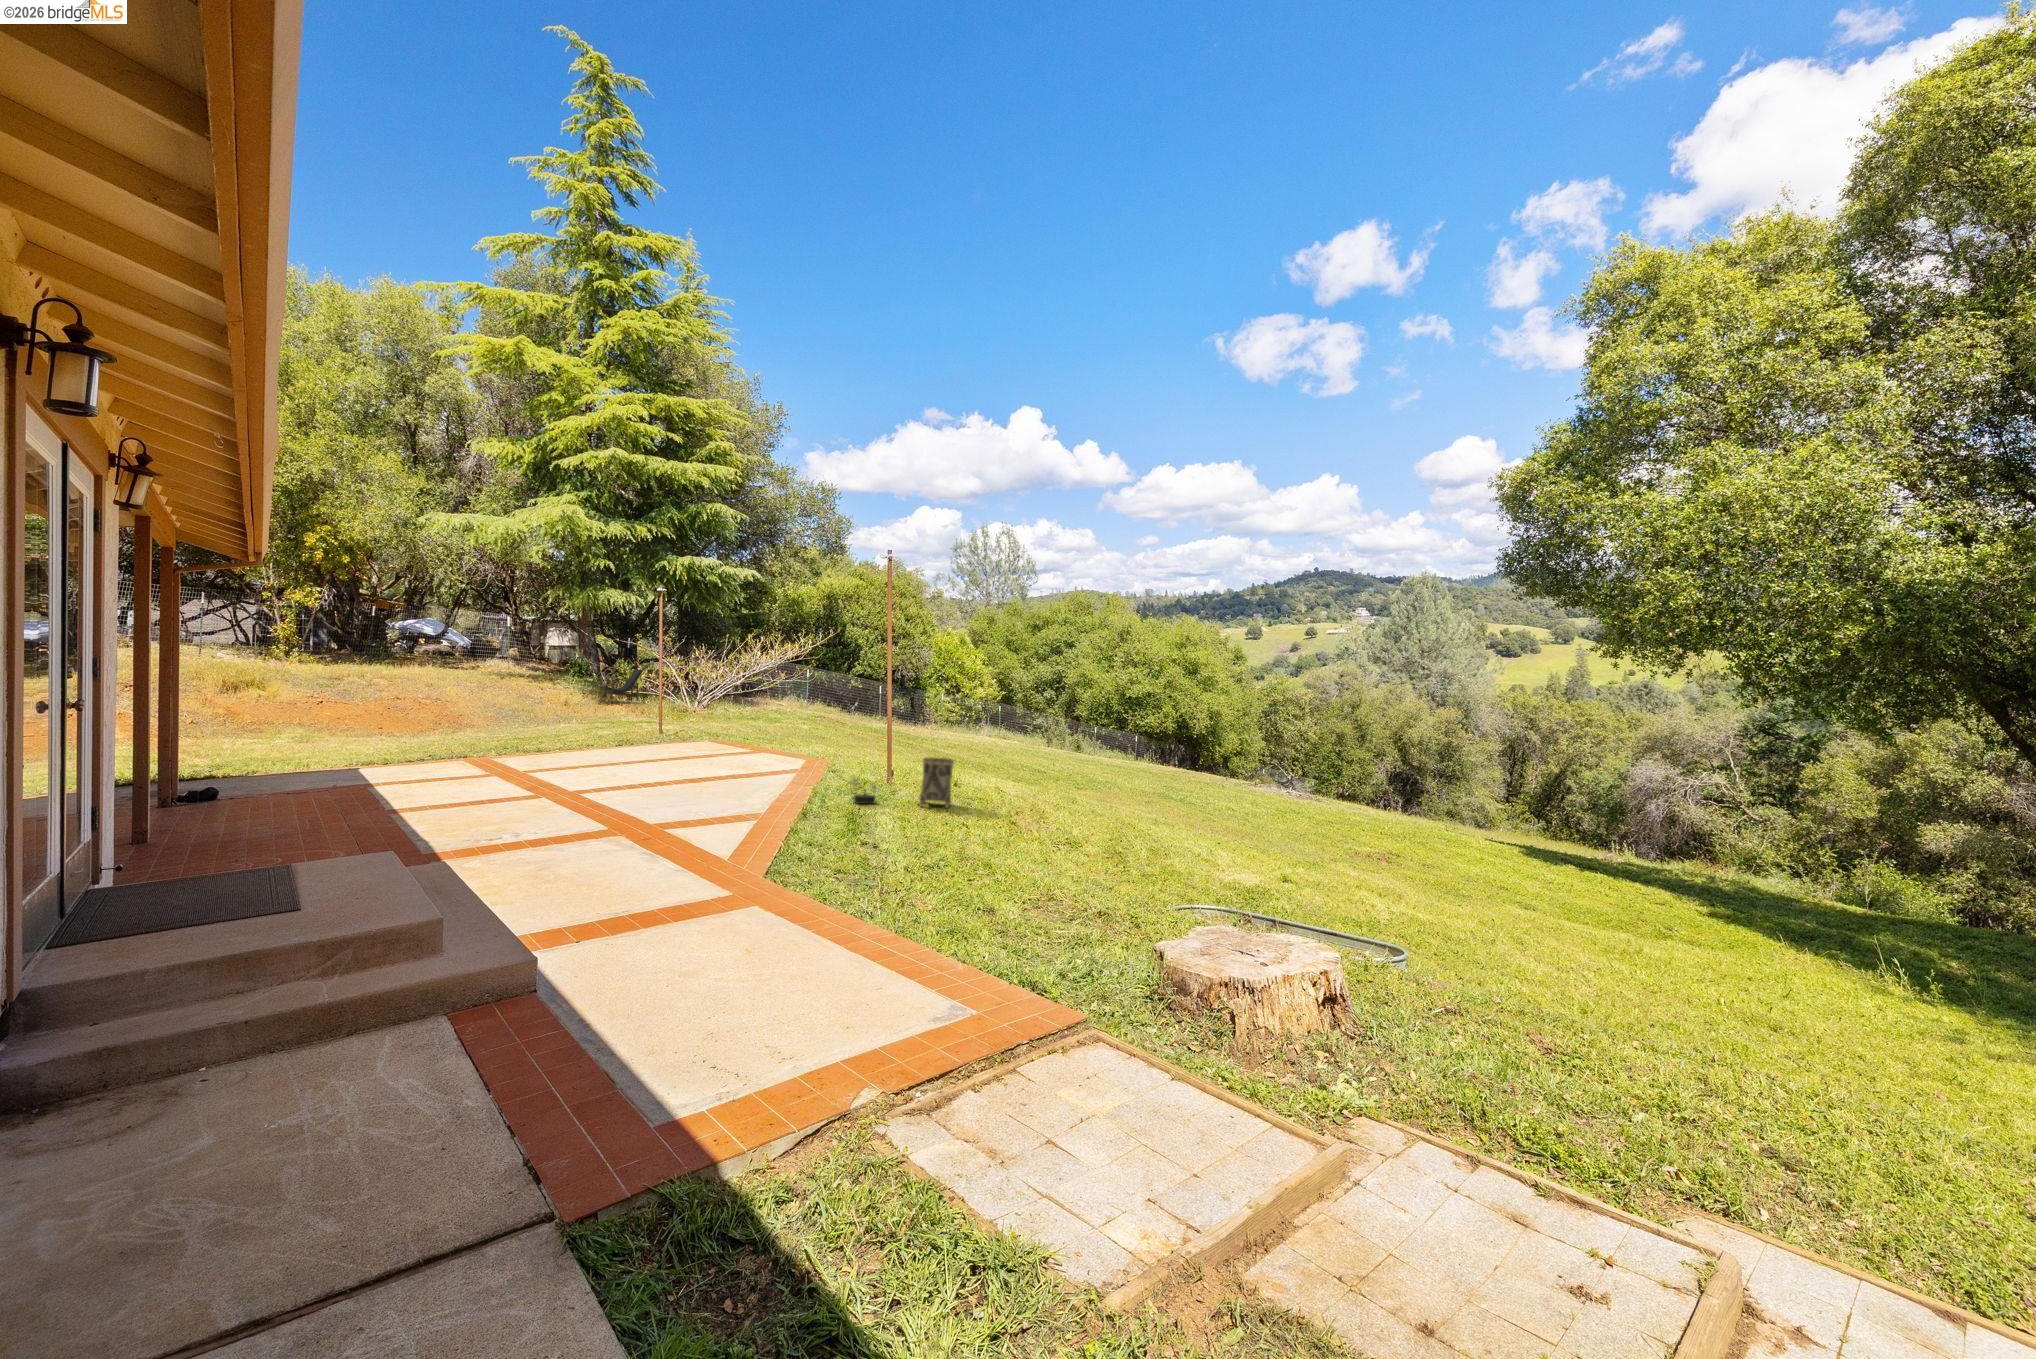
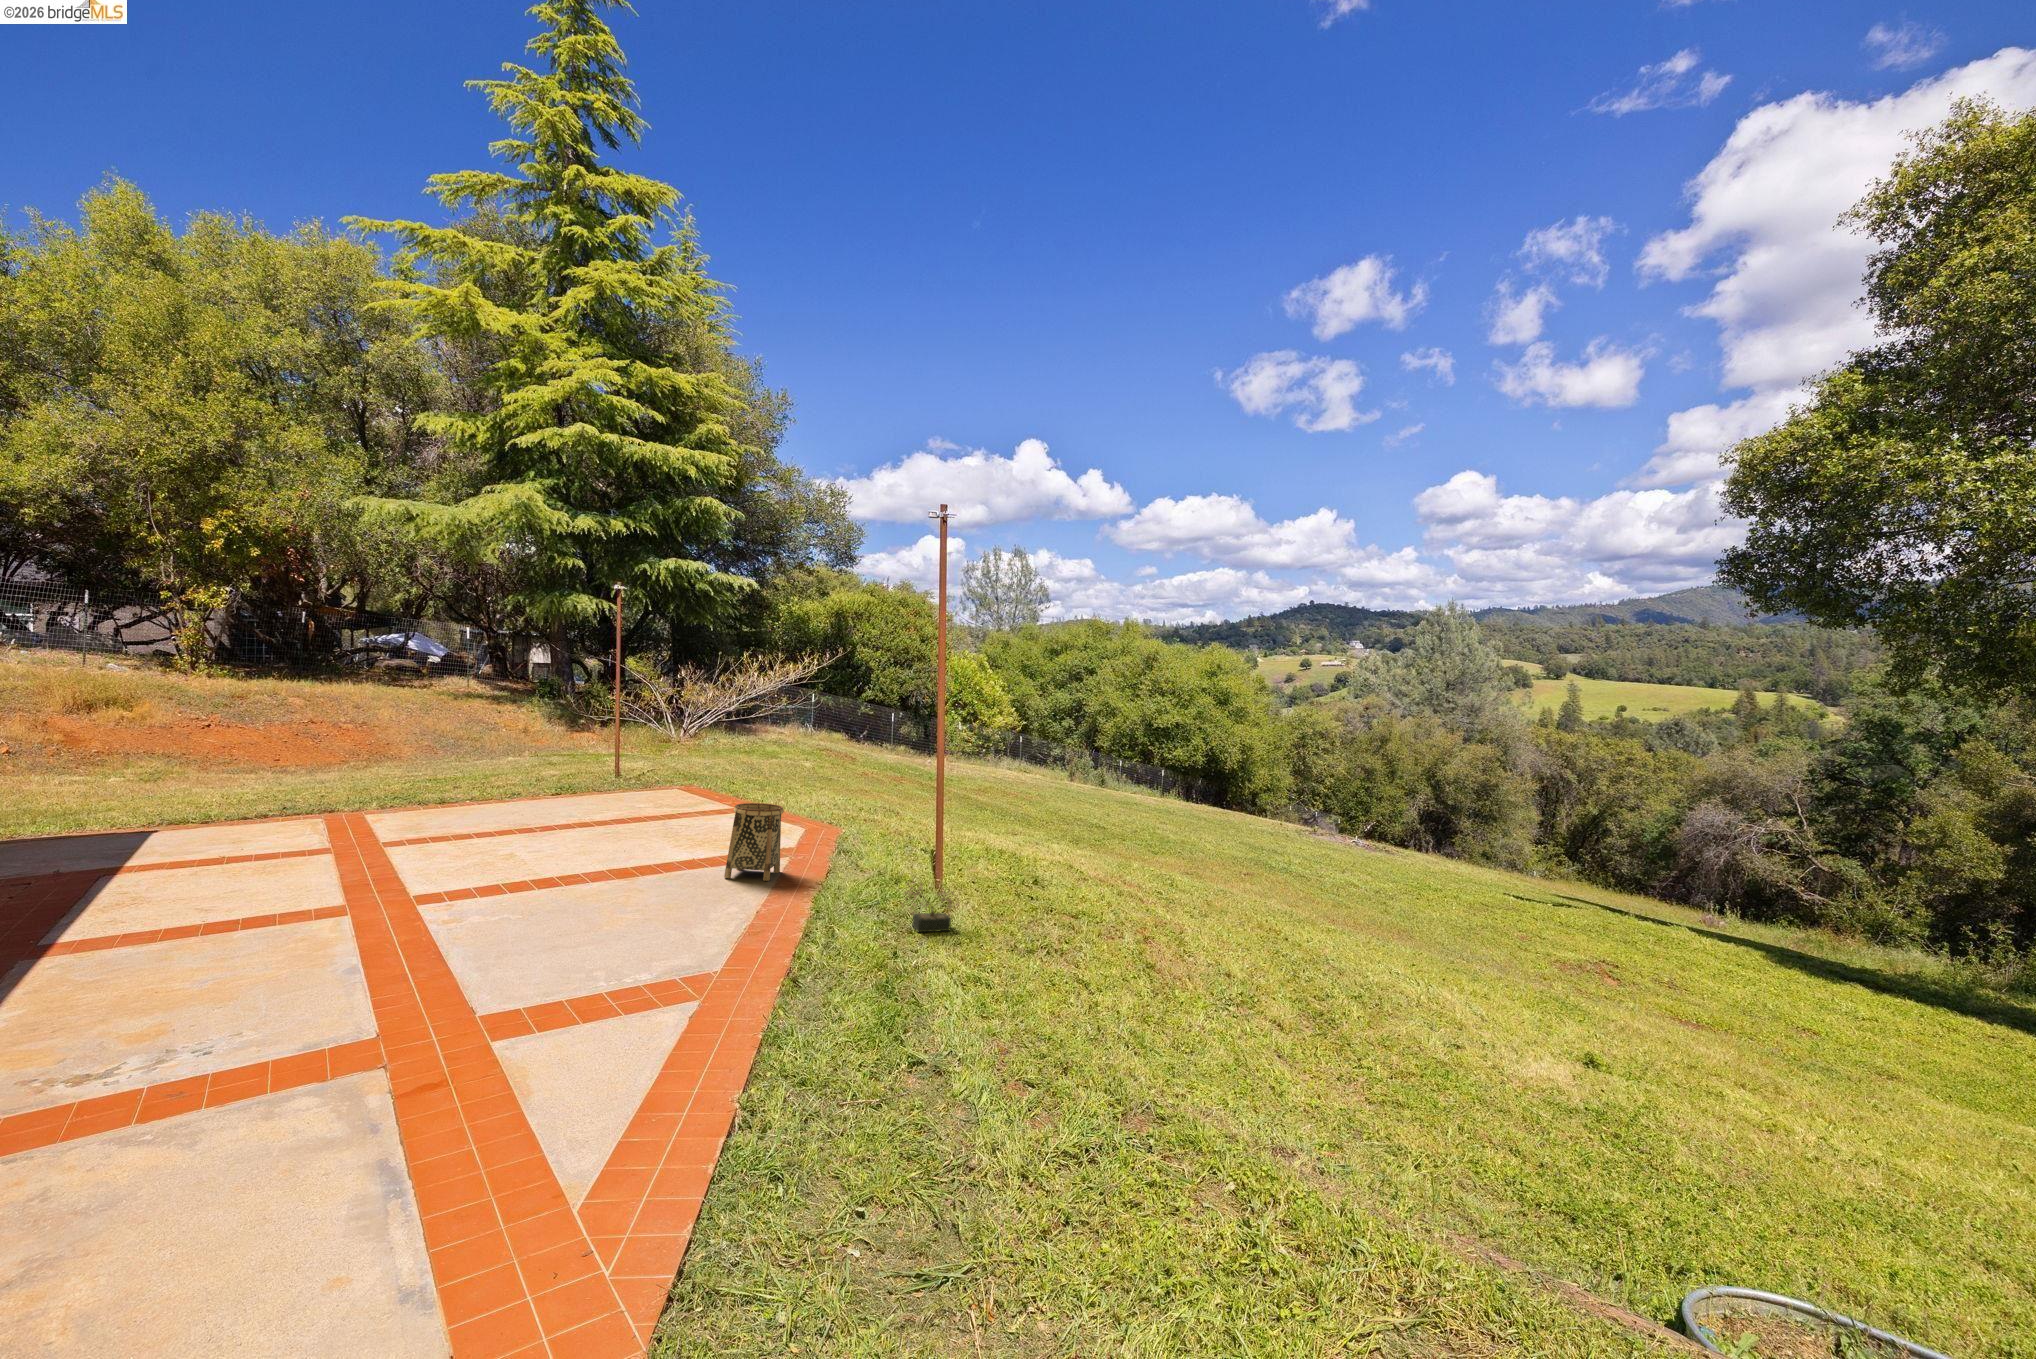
lounge chair: present [600,669,643,704] -> none [560,692,614,734]
basket: present [919,757,954,808] -> present [724,803,784,881]

